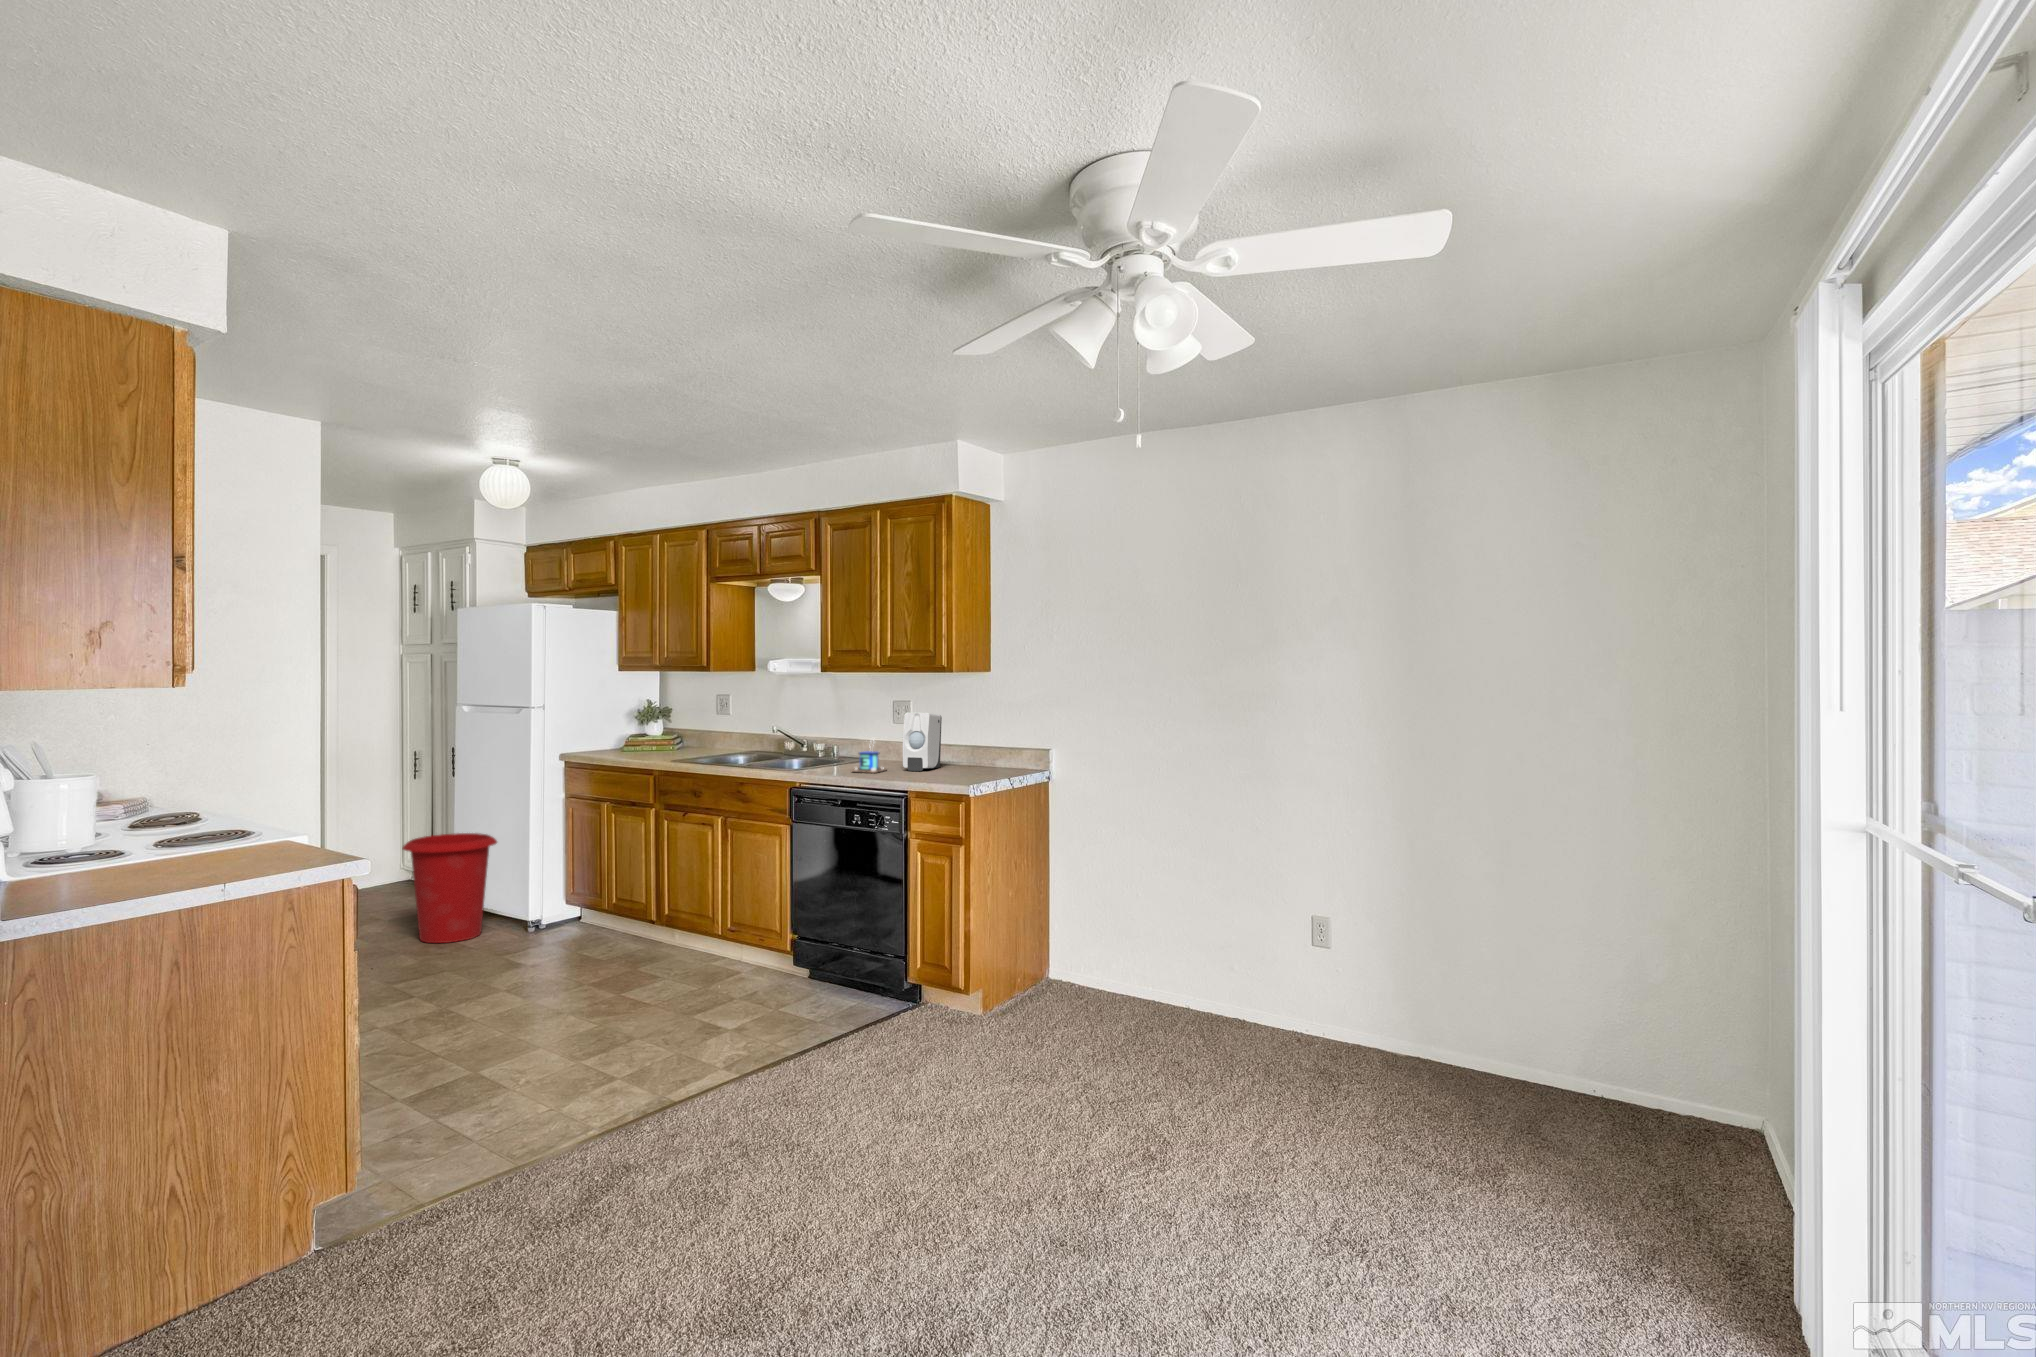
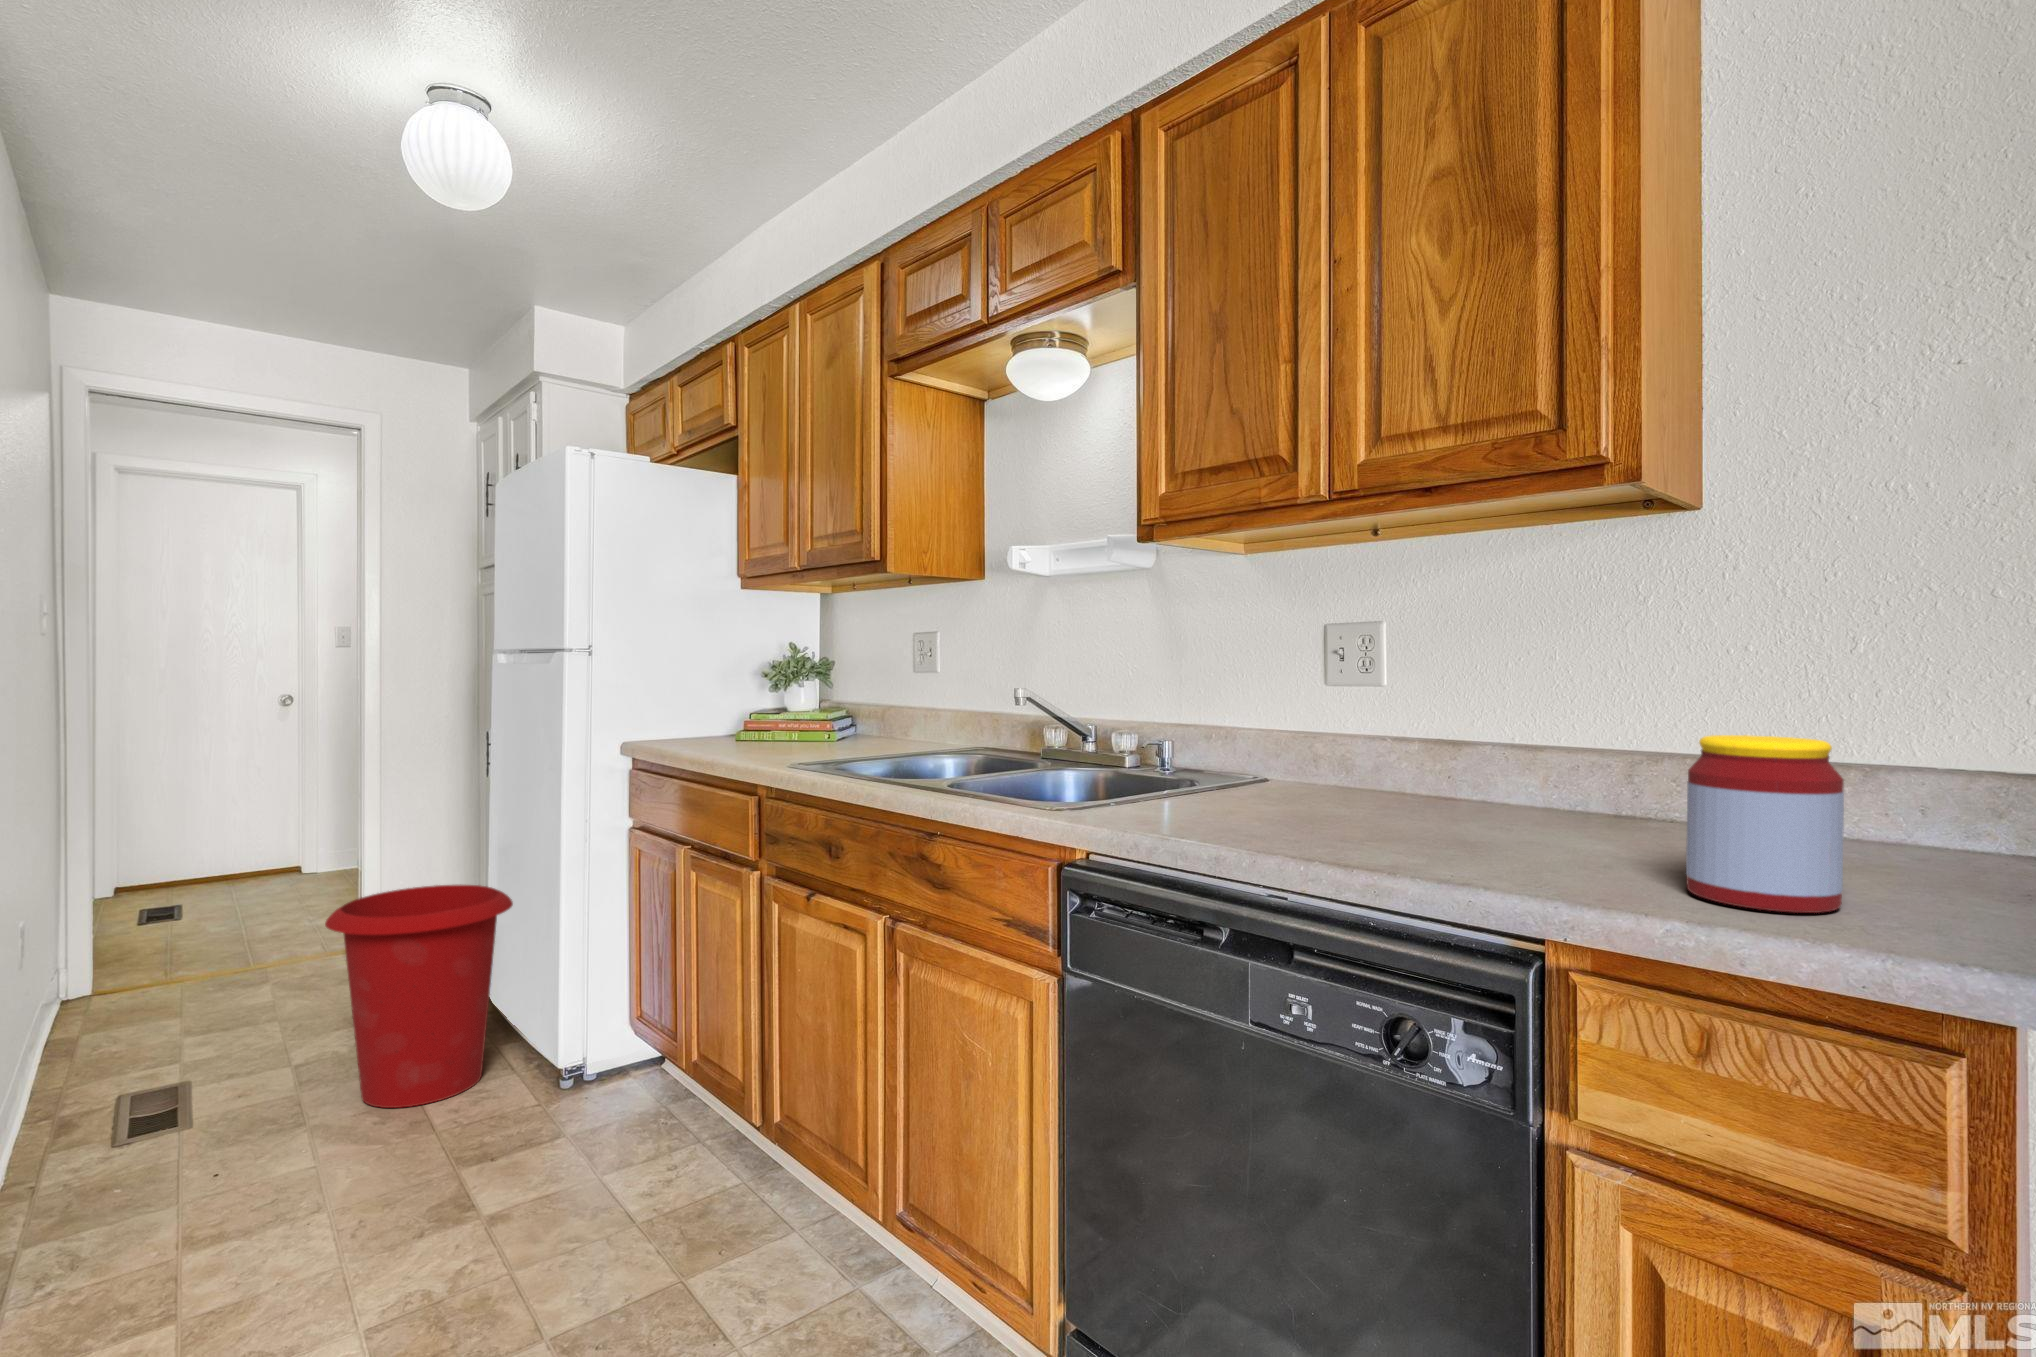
soap dispenser: present [903,713,942,771] -> none [1437,639,1547,843]
jar: none [941,739,969,778] -> present [1686,735,1844,913]
mug: present [852,752,886,773] -> none [1259,695,1375,846]

